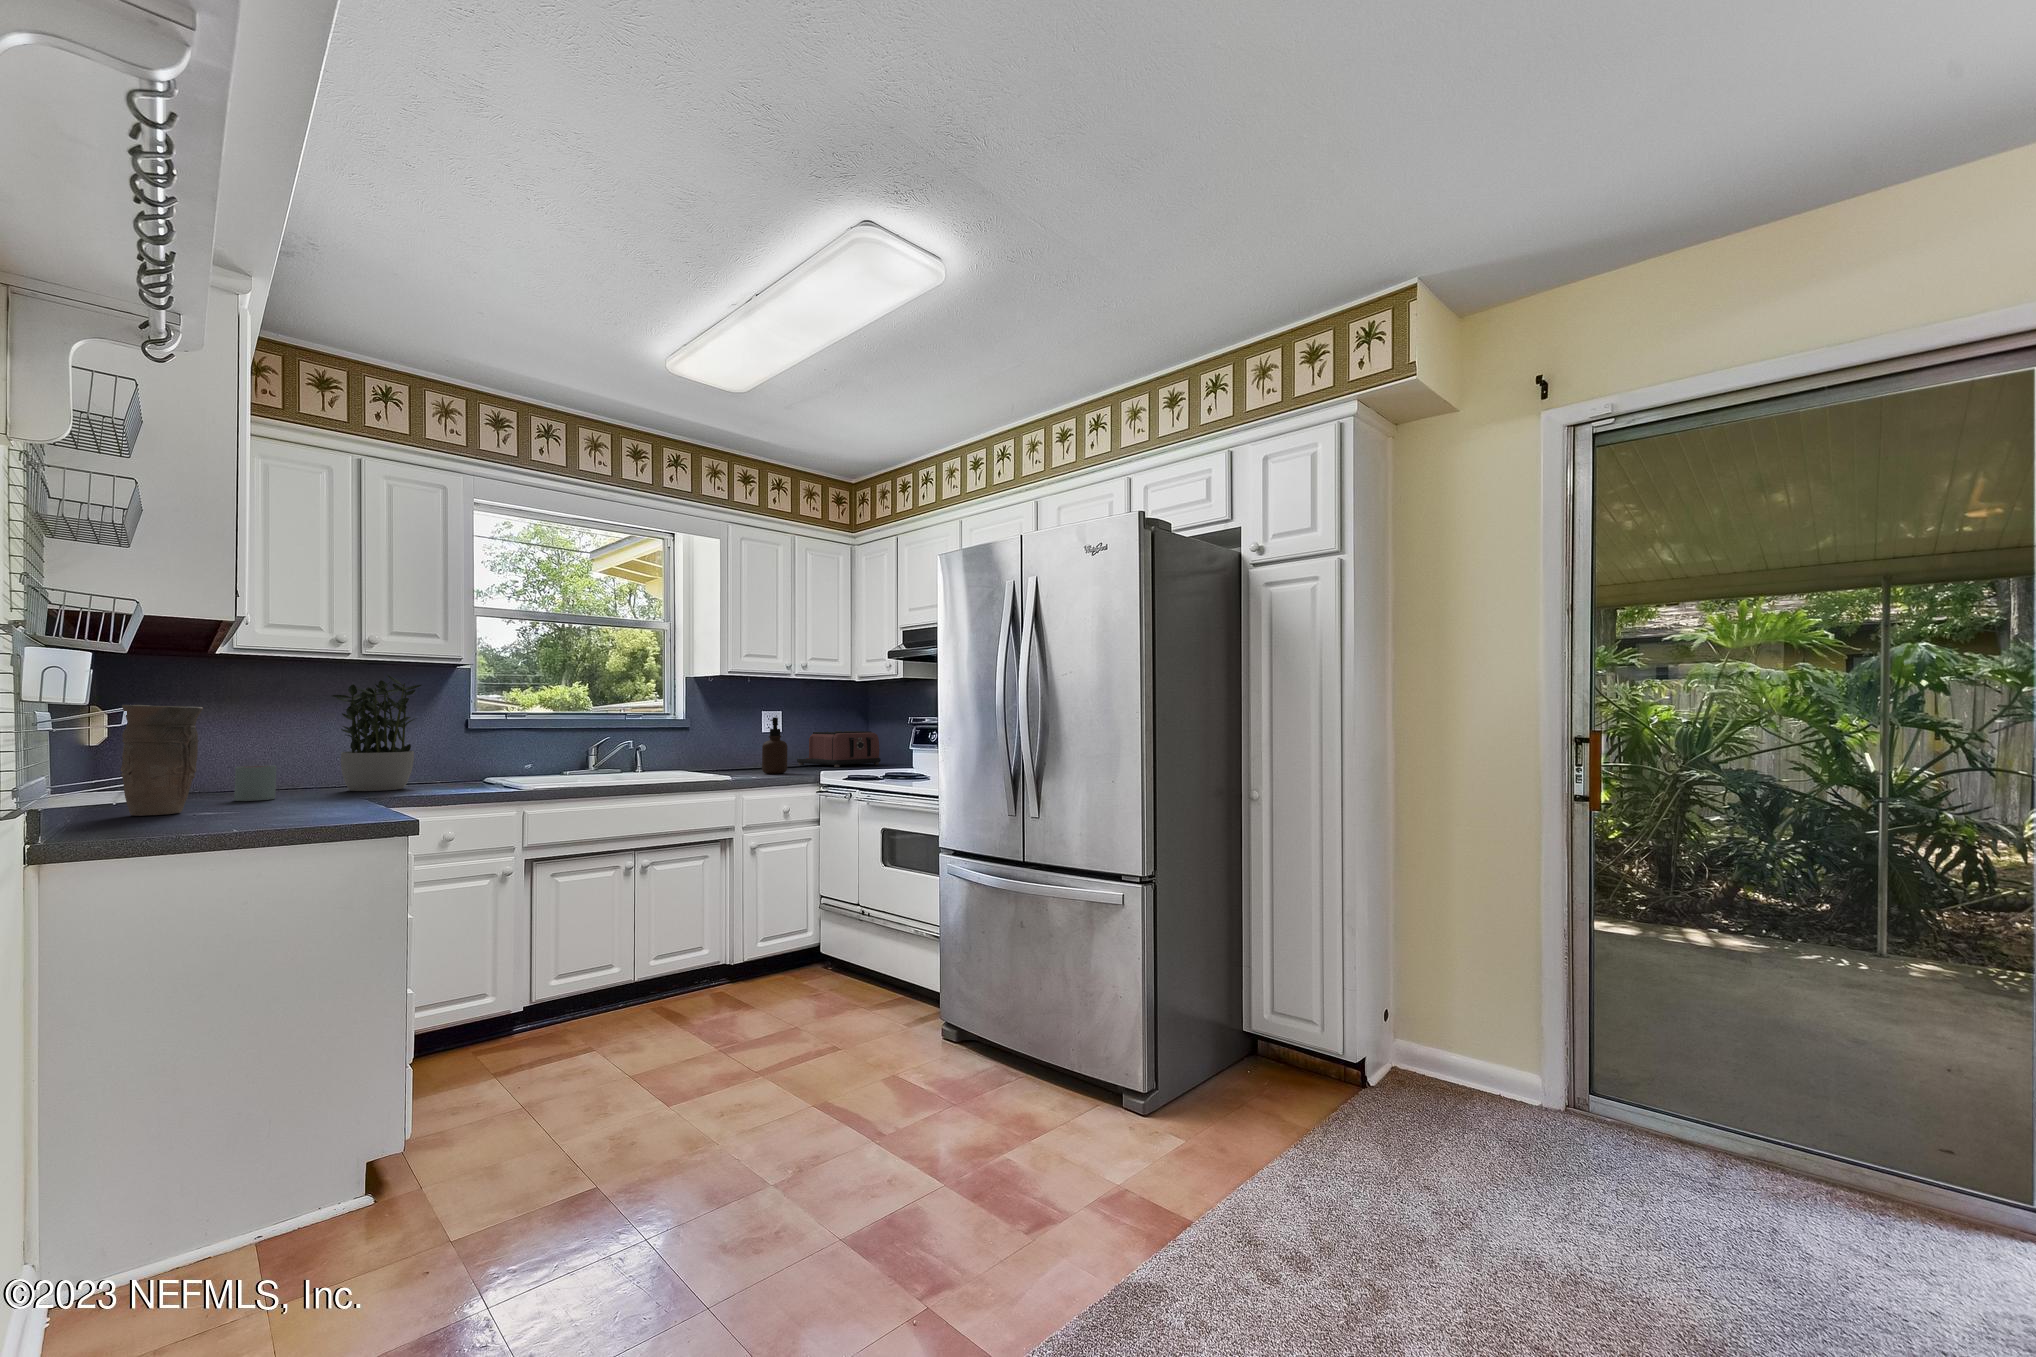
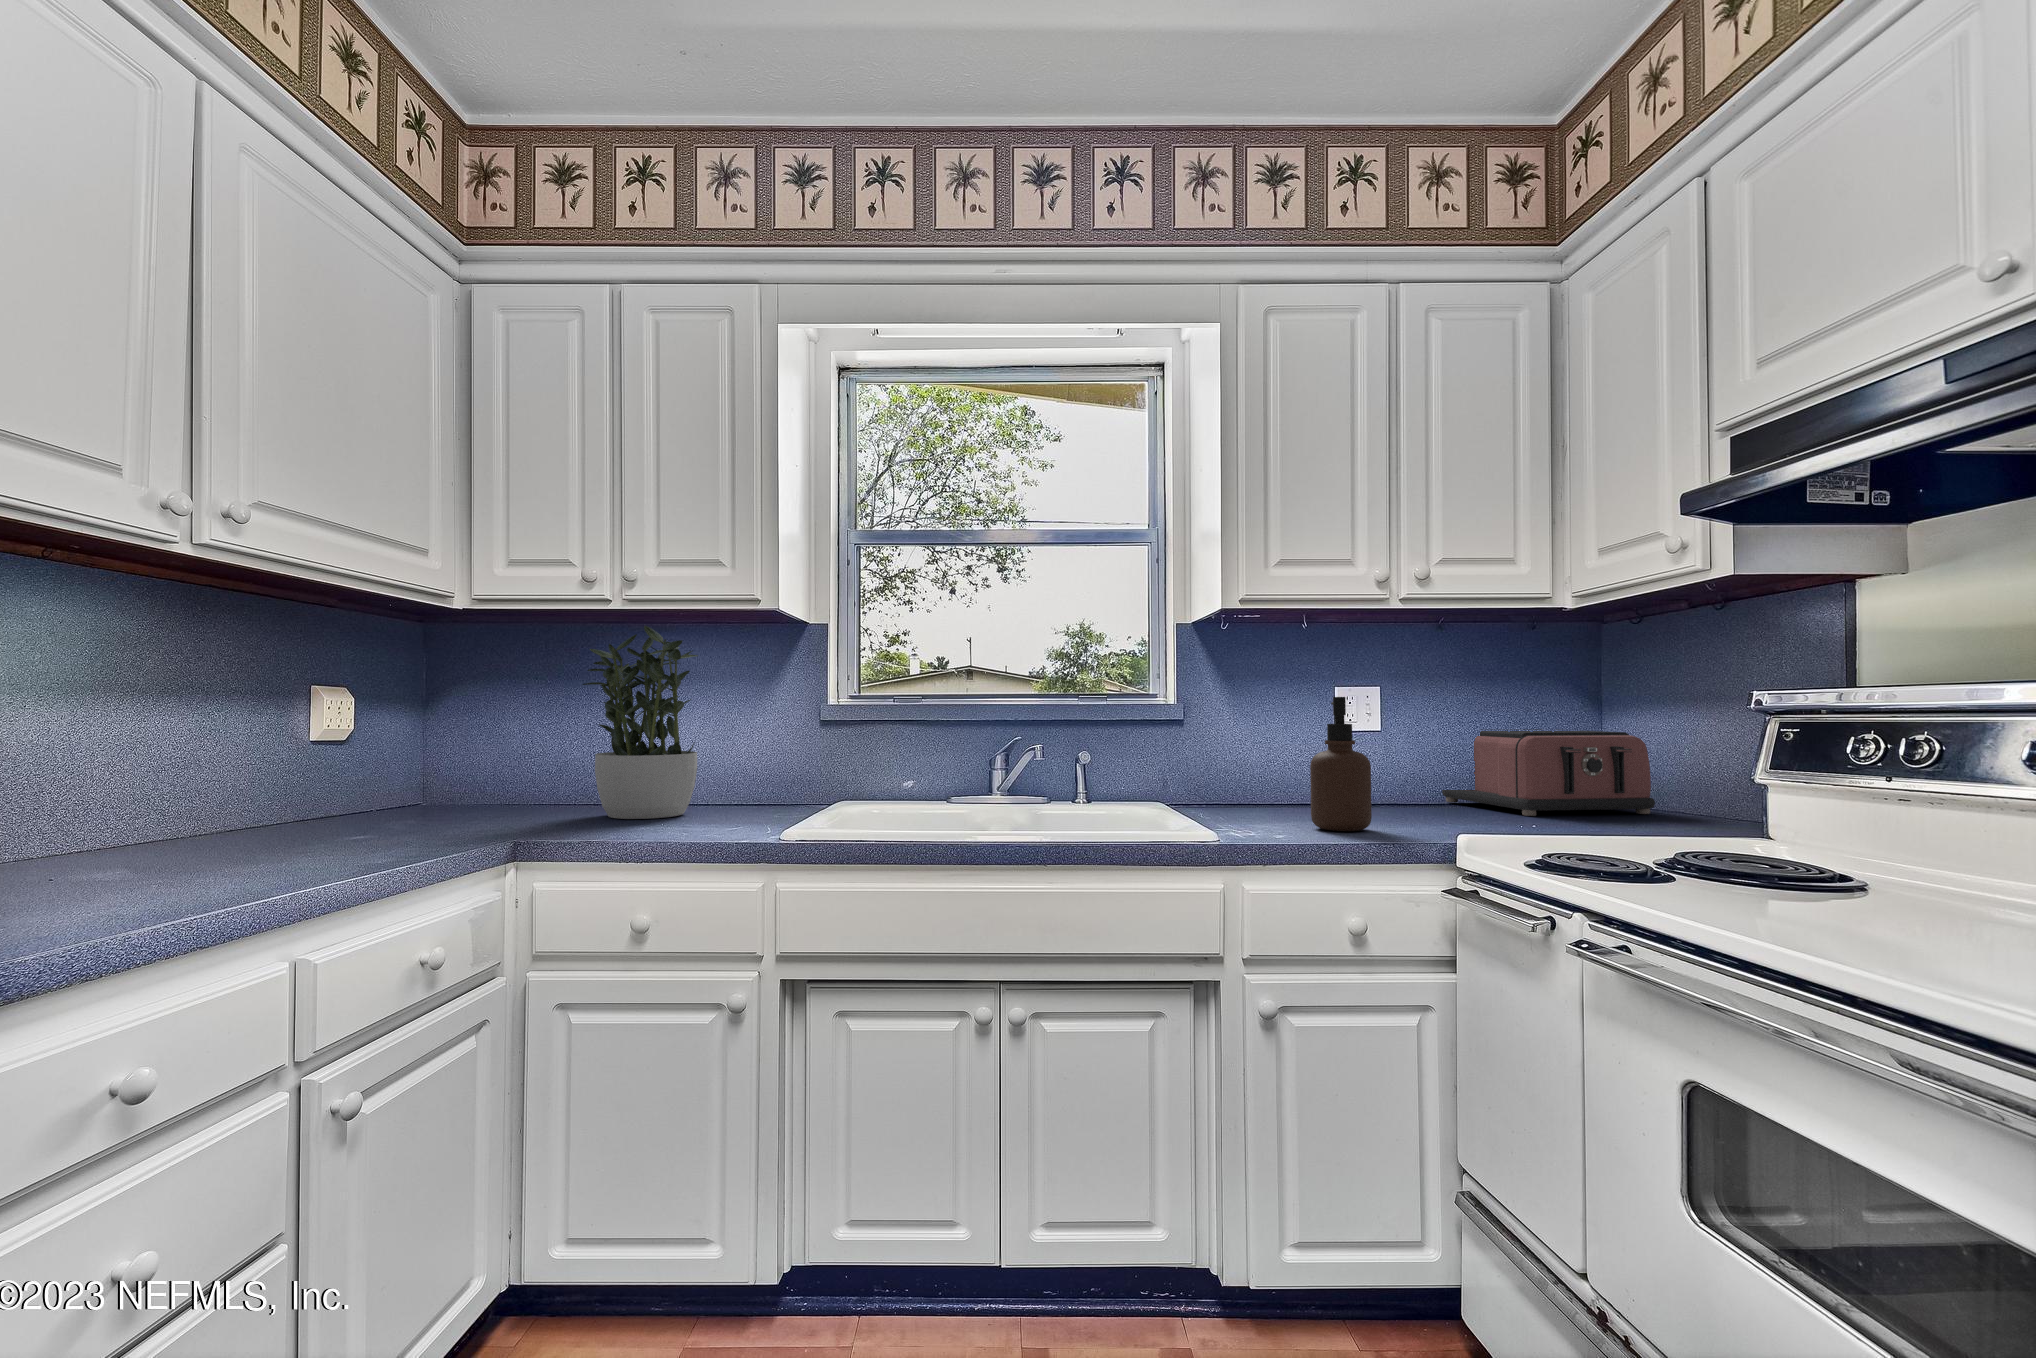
vase: present [121,705,203,816] -> none [94,672,224,858]
mug: present [234,765,276,801] -> none [406,772,483,829]

